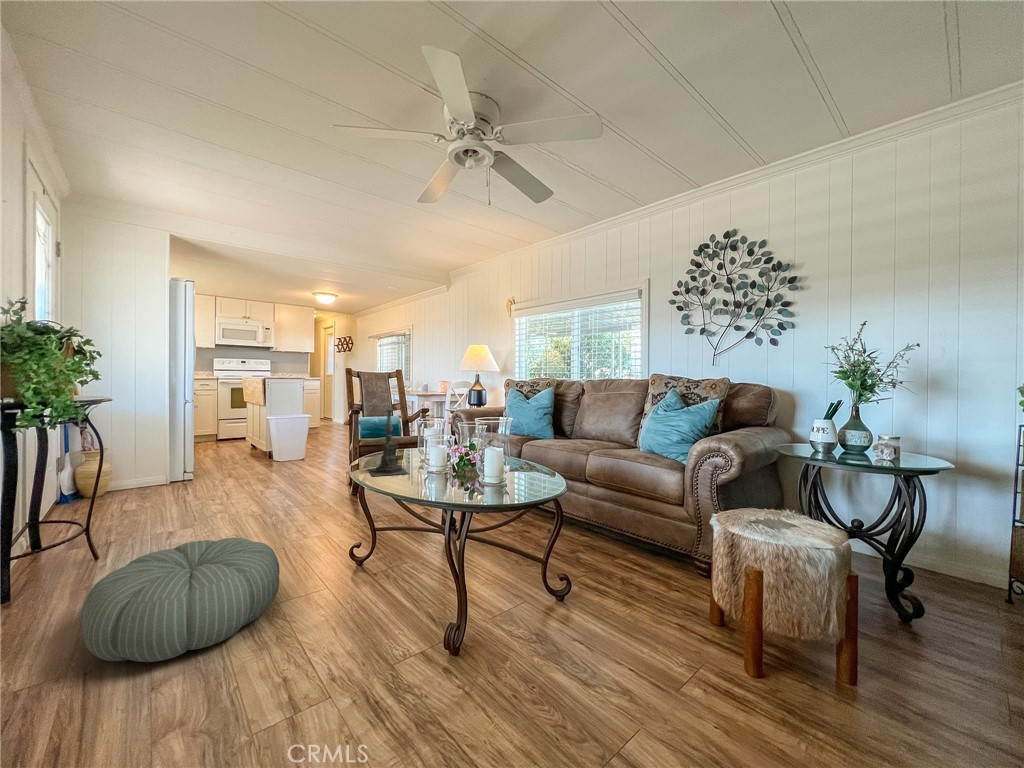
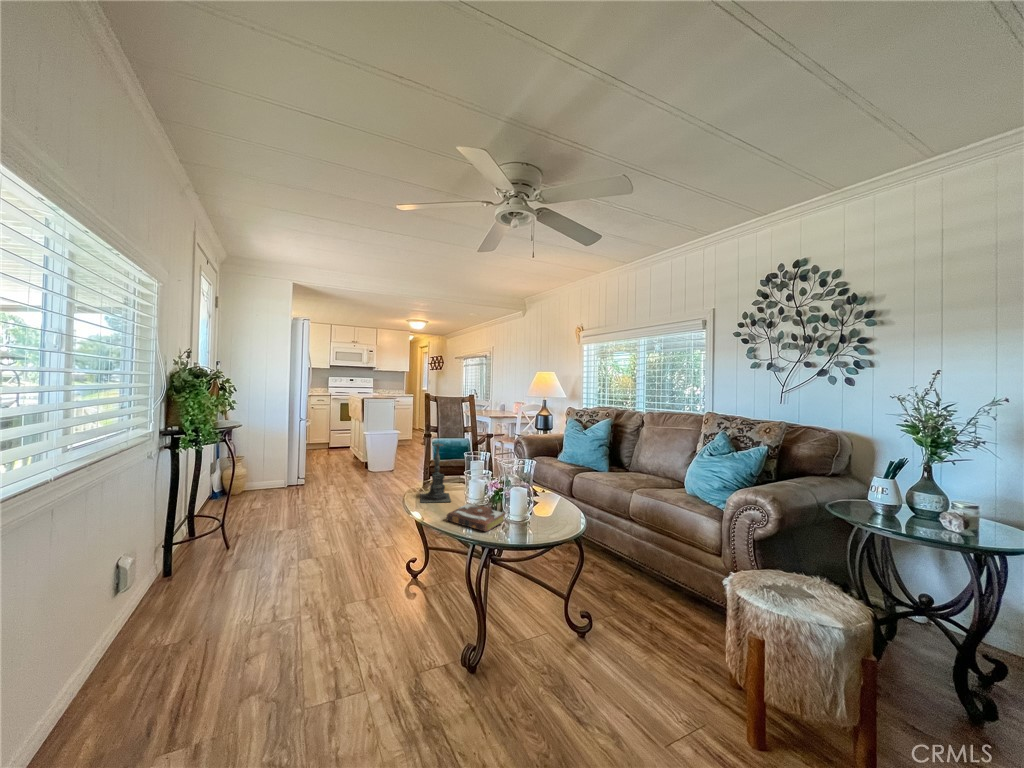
book: none [413,472,480,497] -> present [447,504,504,532]
pouf: present [80,537,280,662] -> none [208,543,346,637]

